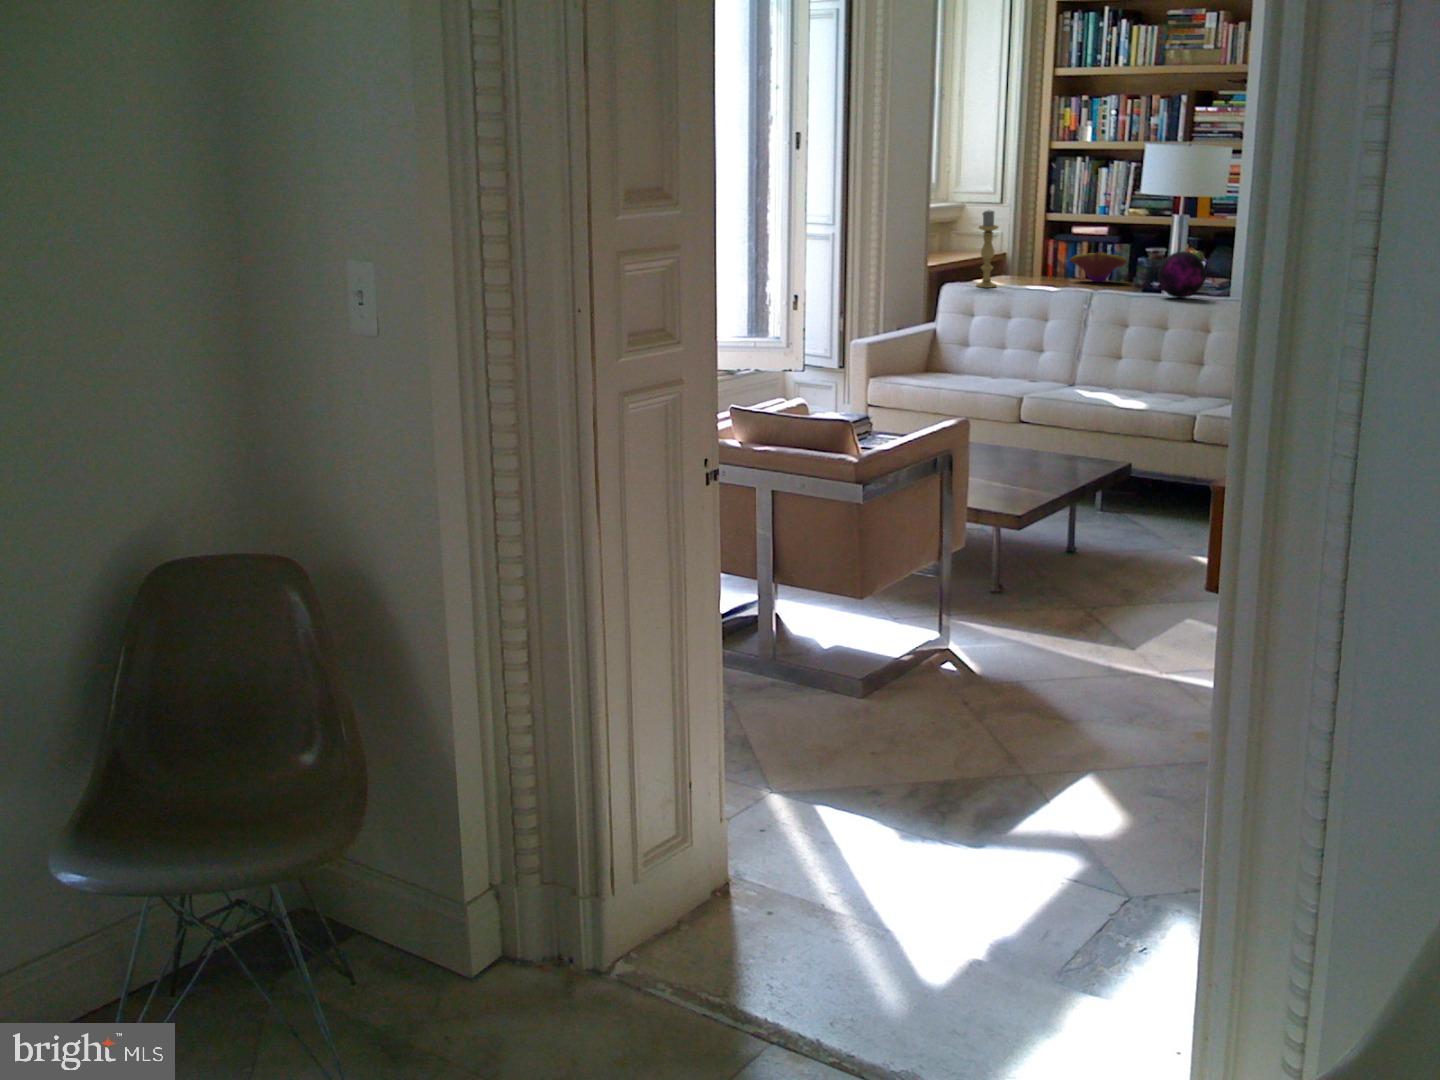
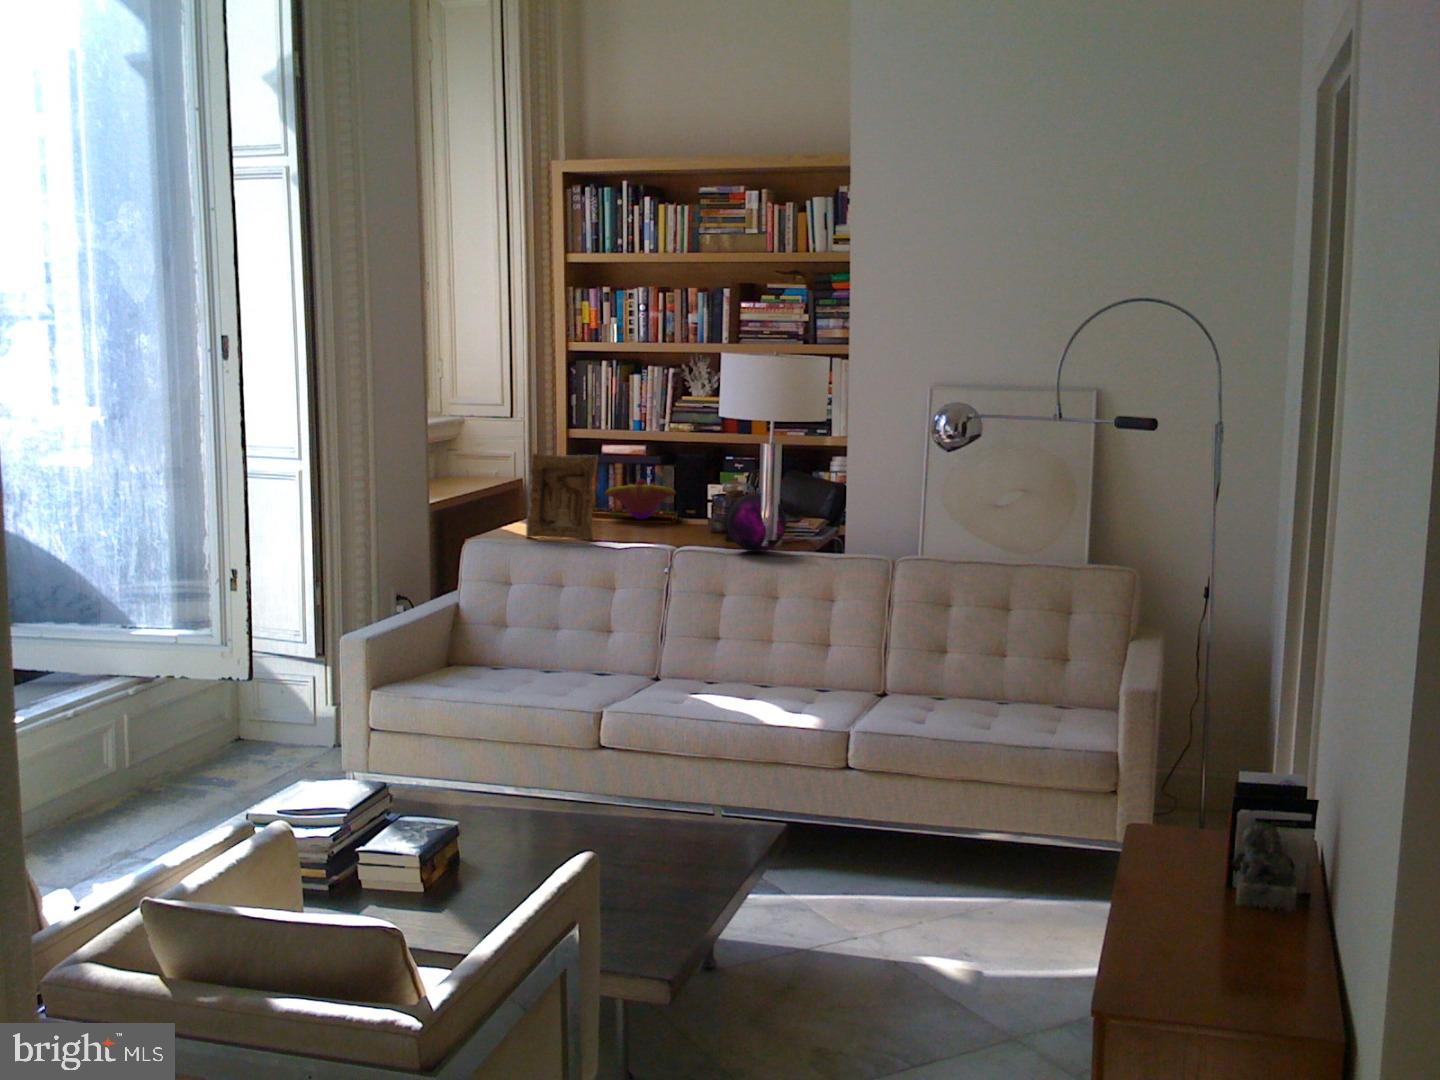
candle holder: present [976,210,998,288] -> none [490,441,520,545]
picture frame: none [1002,222,1063,288] -> present [526,454,598,539]

